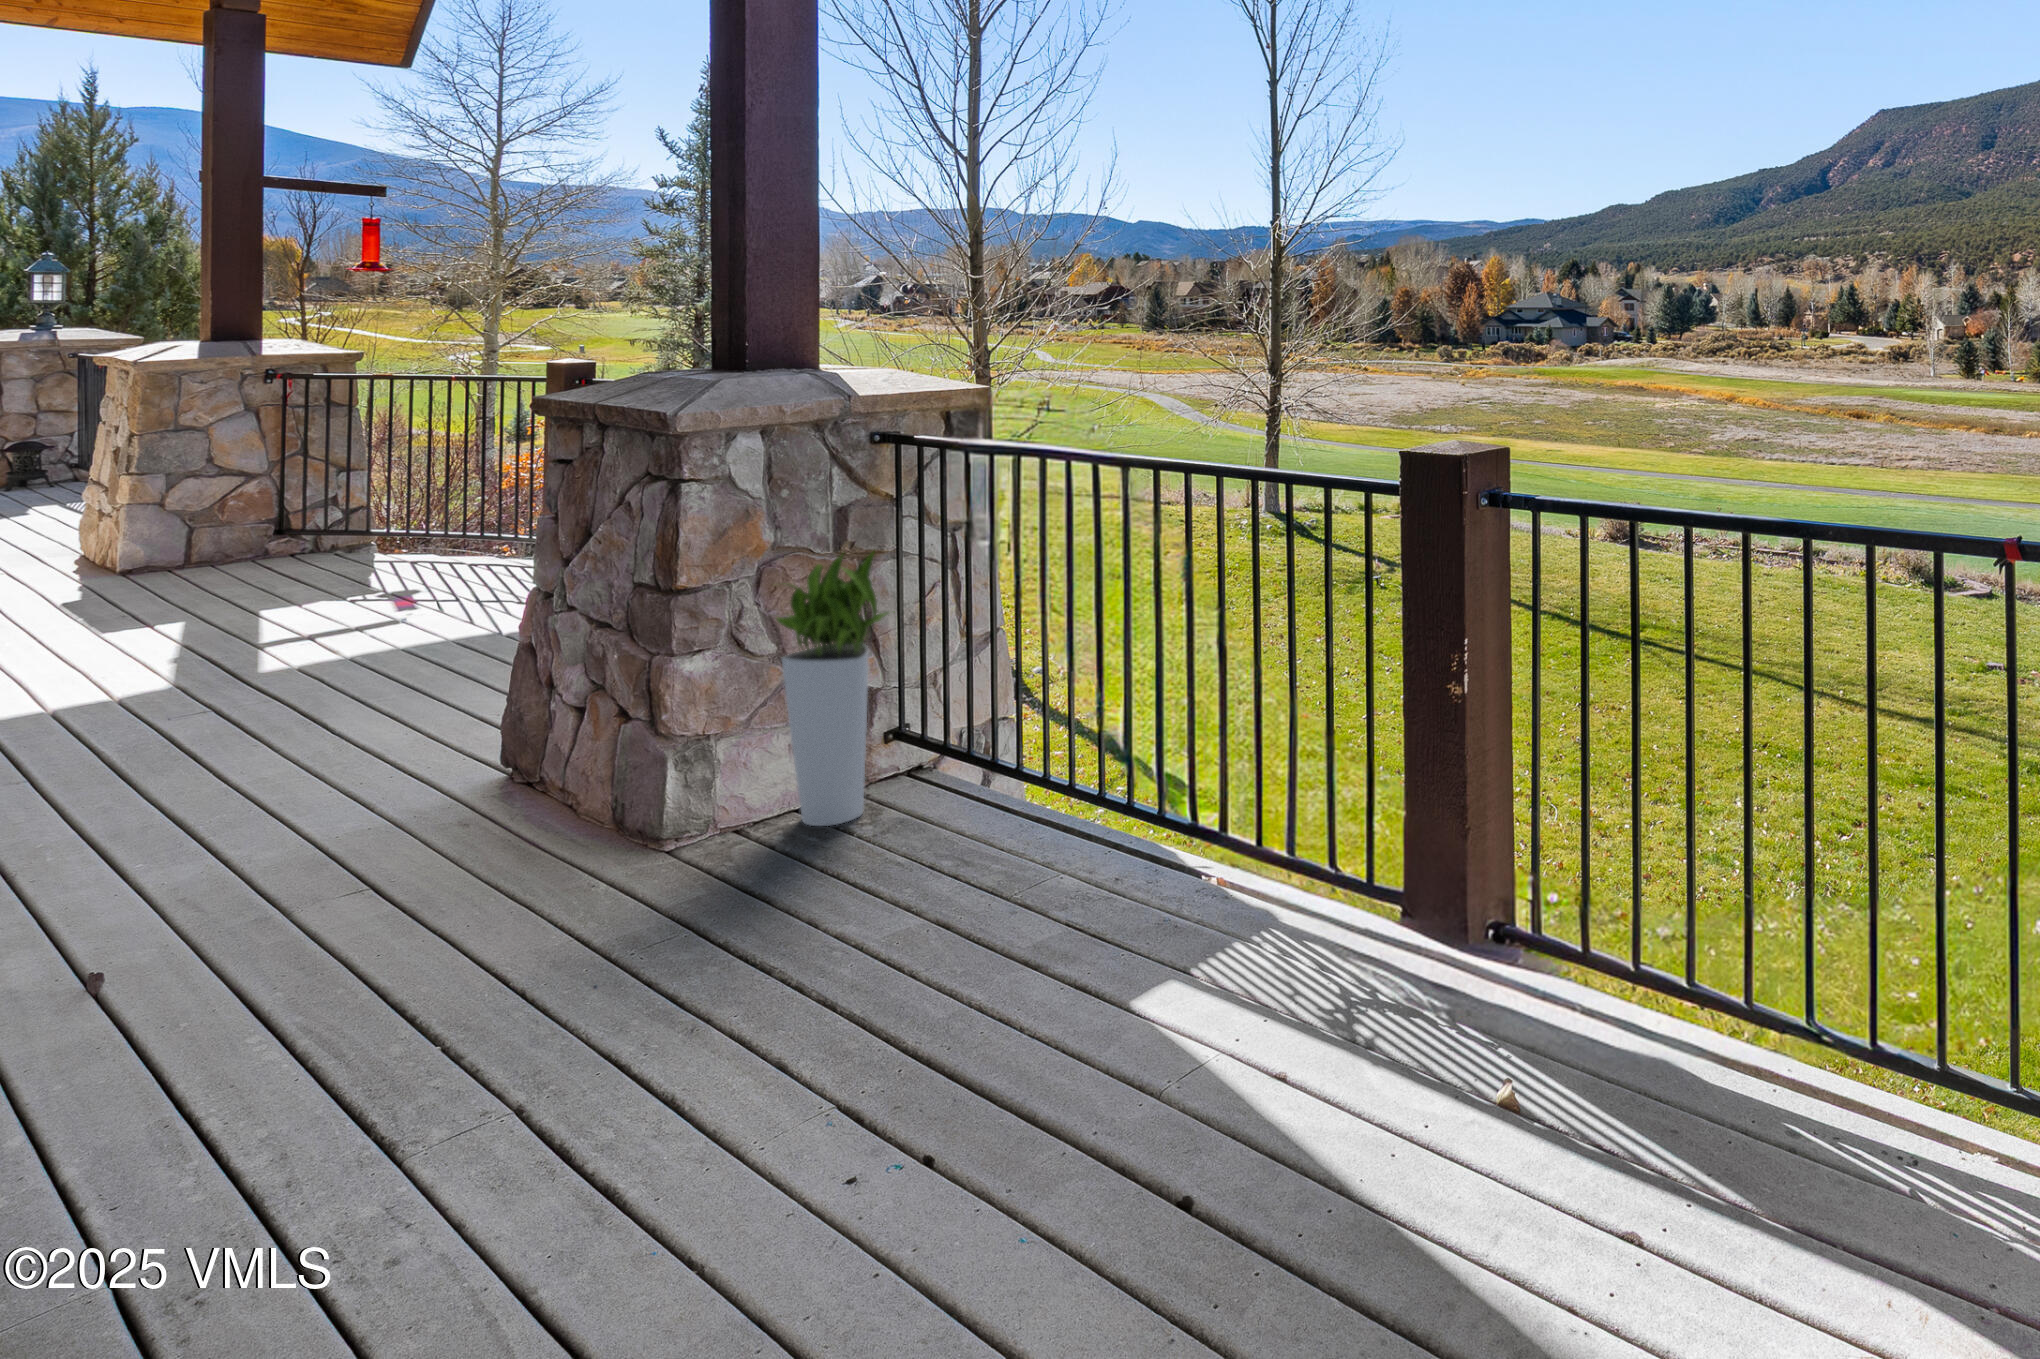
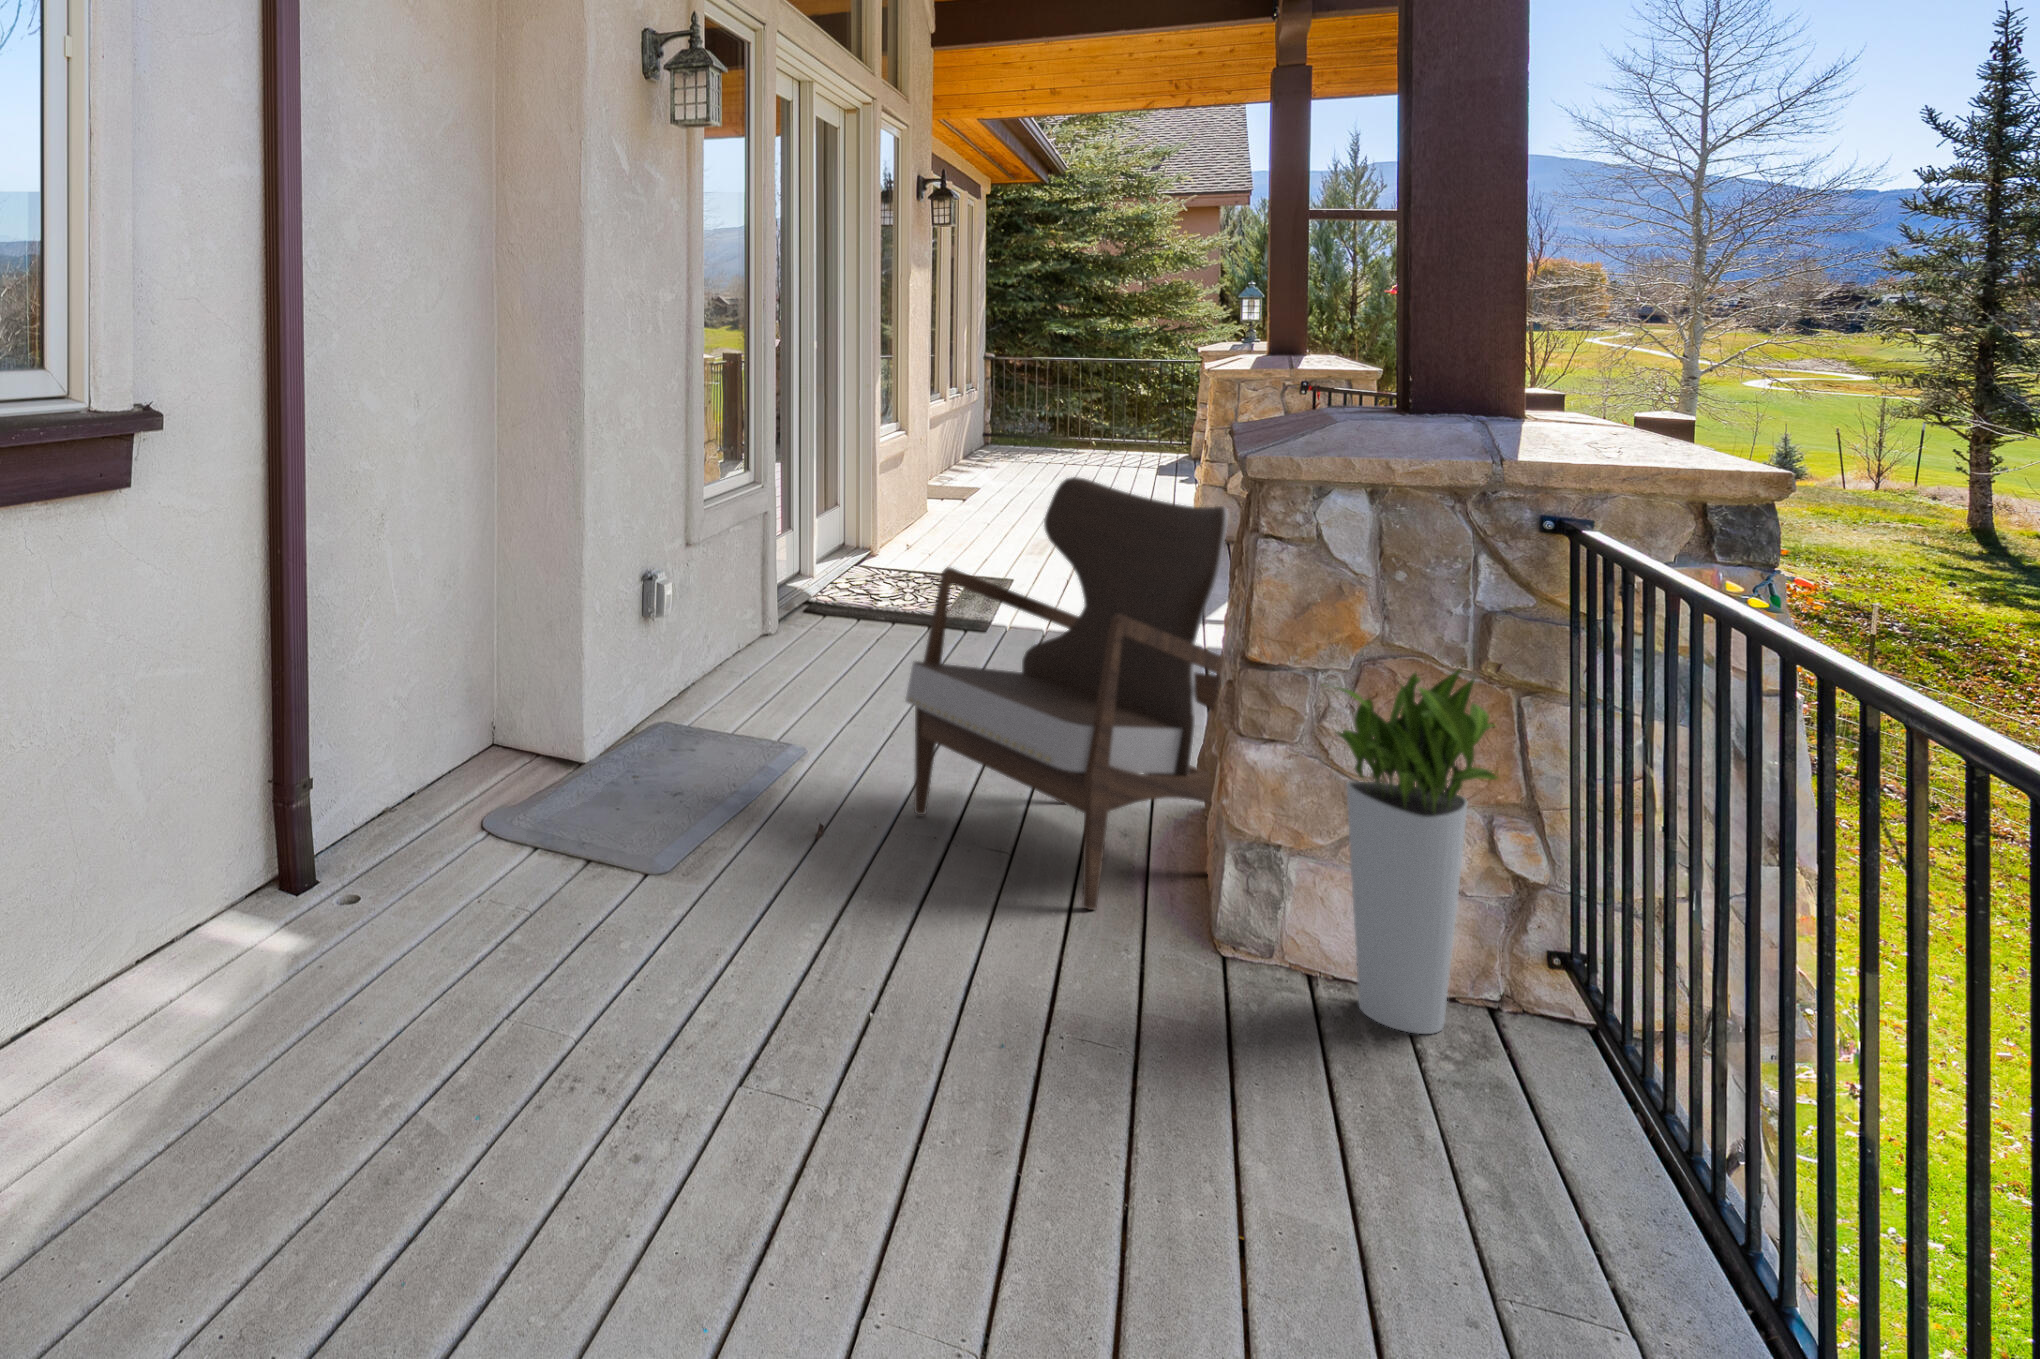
armchair: none [191,464,609,893] -> present [906,477,1229,910]

